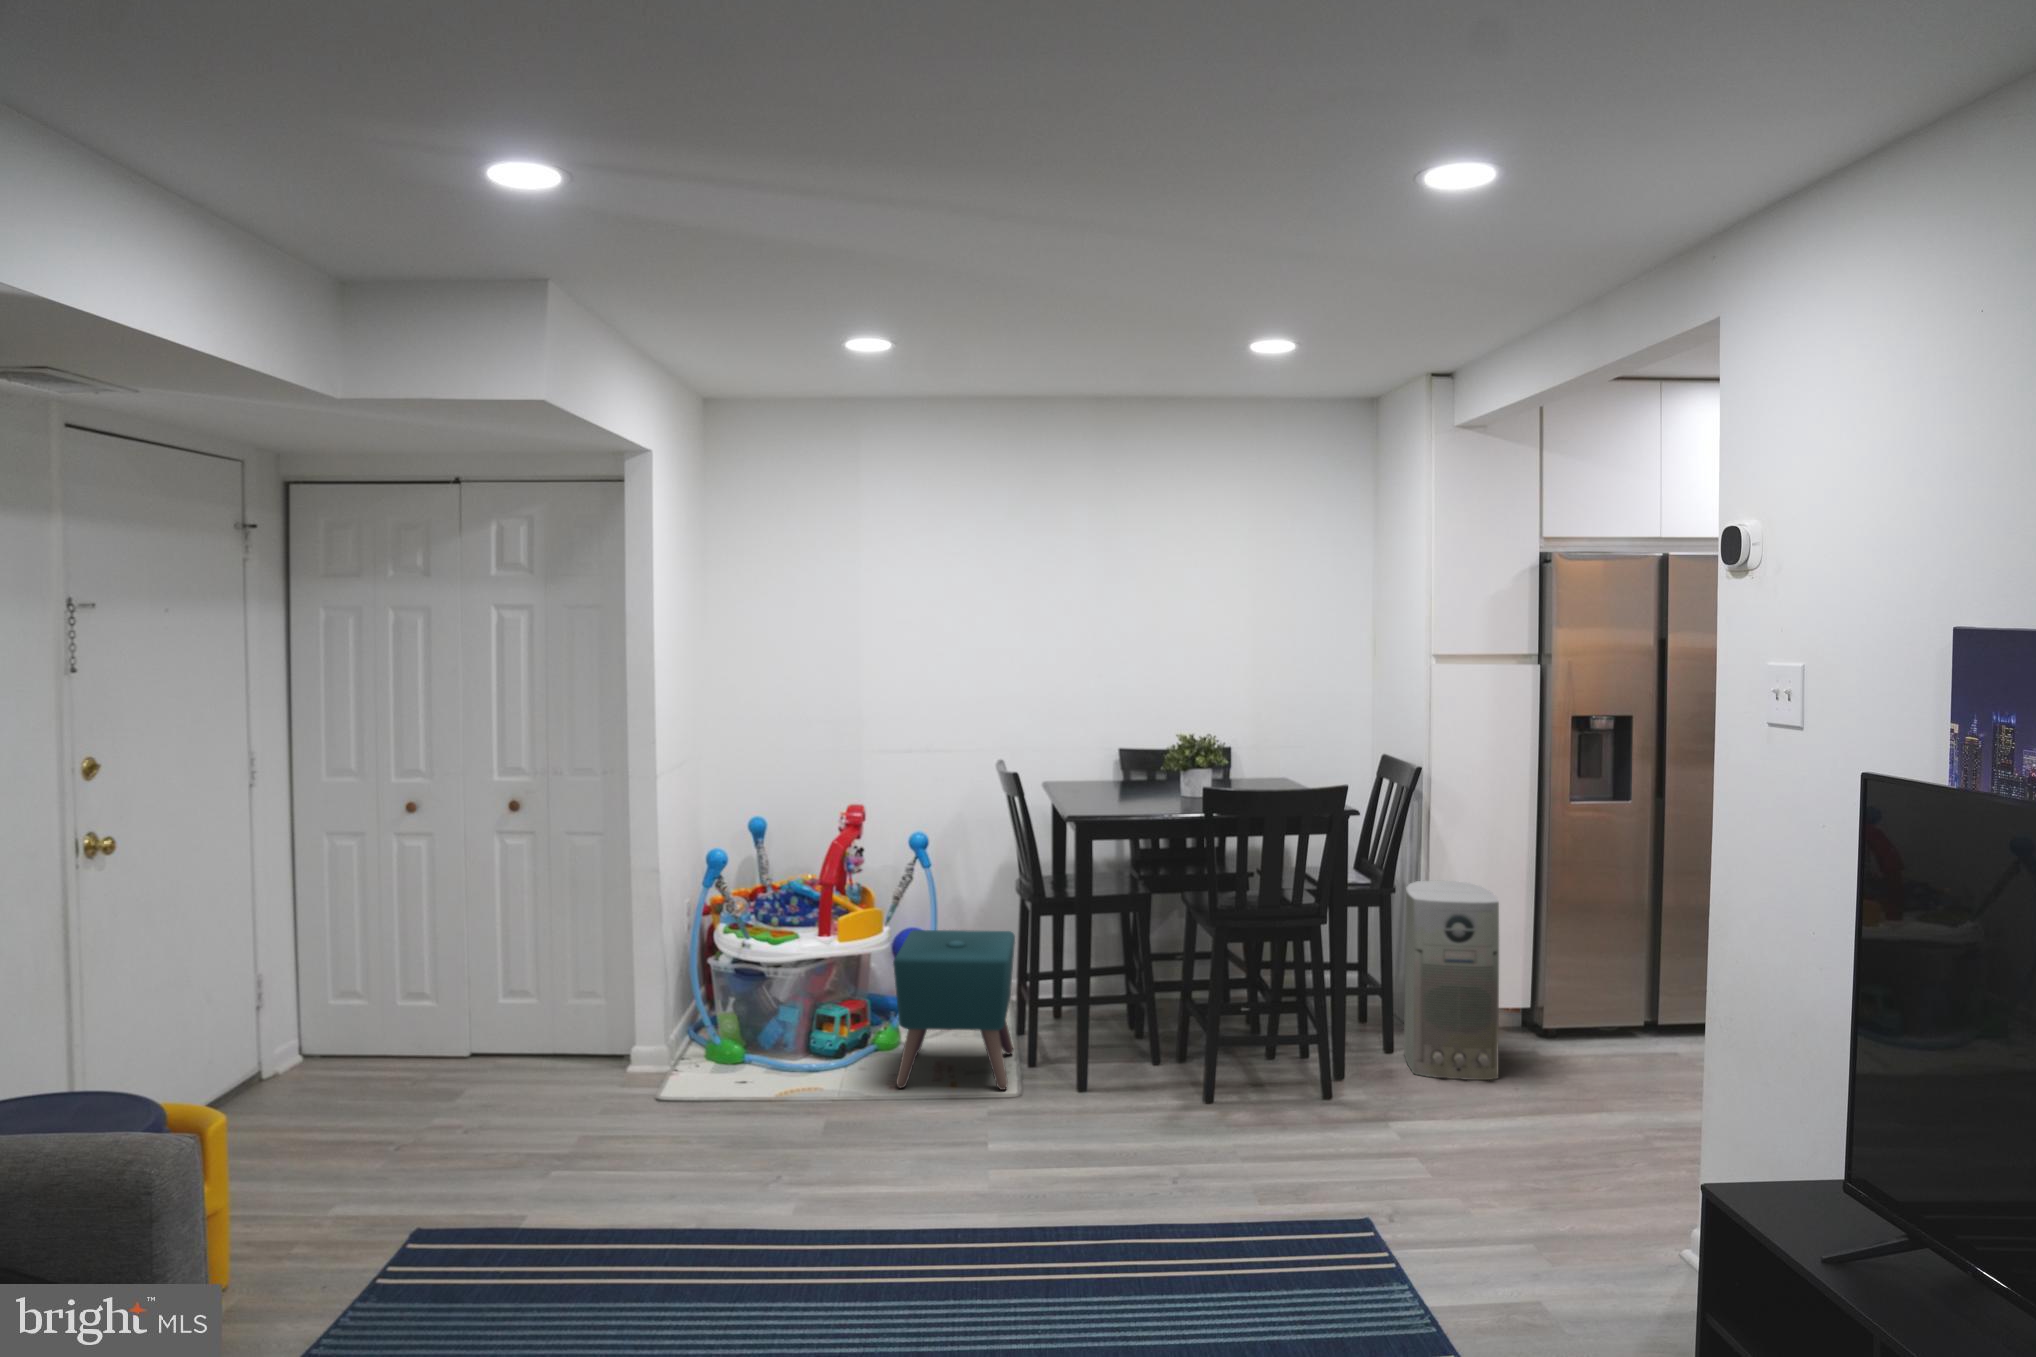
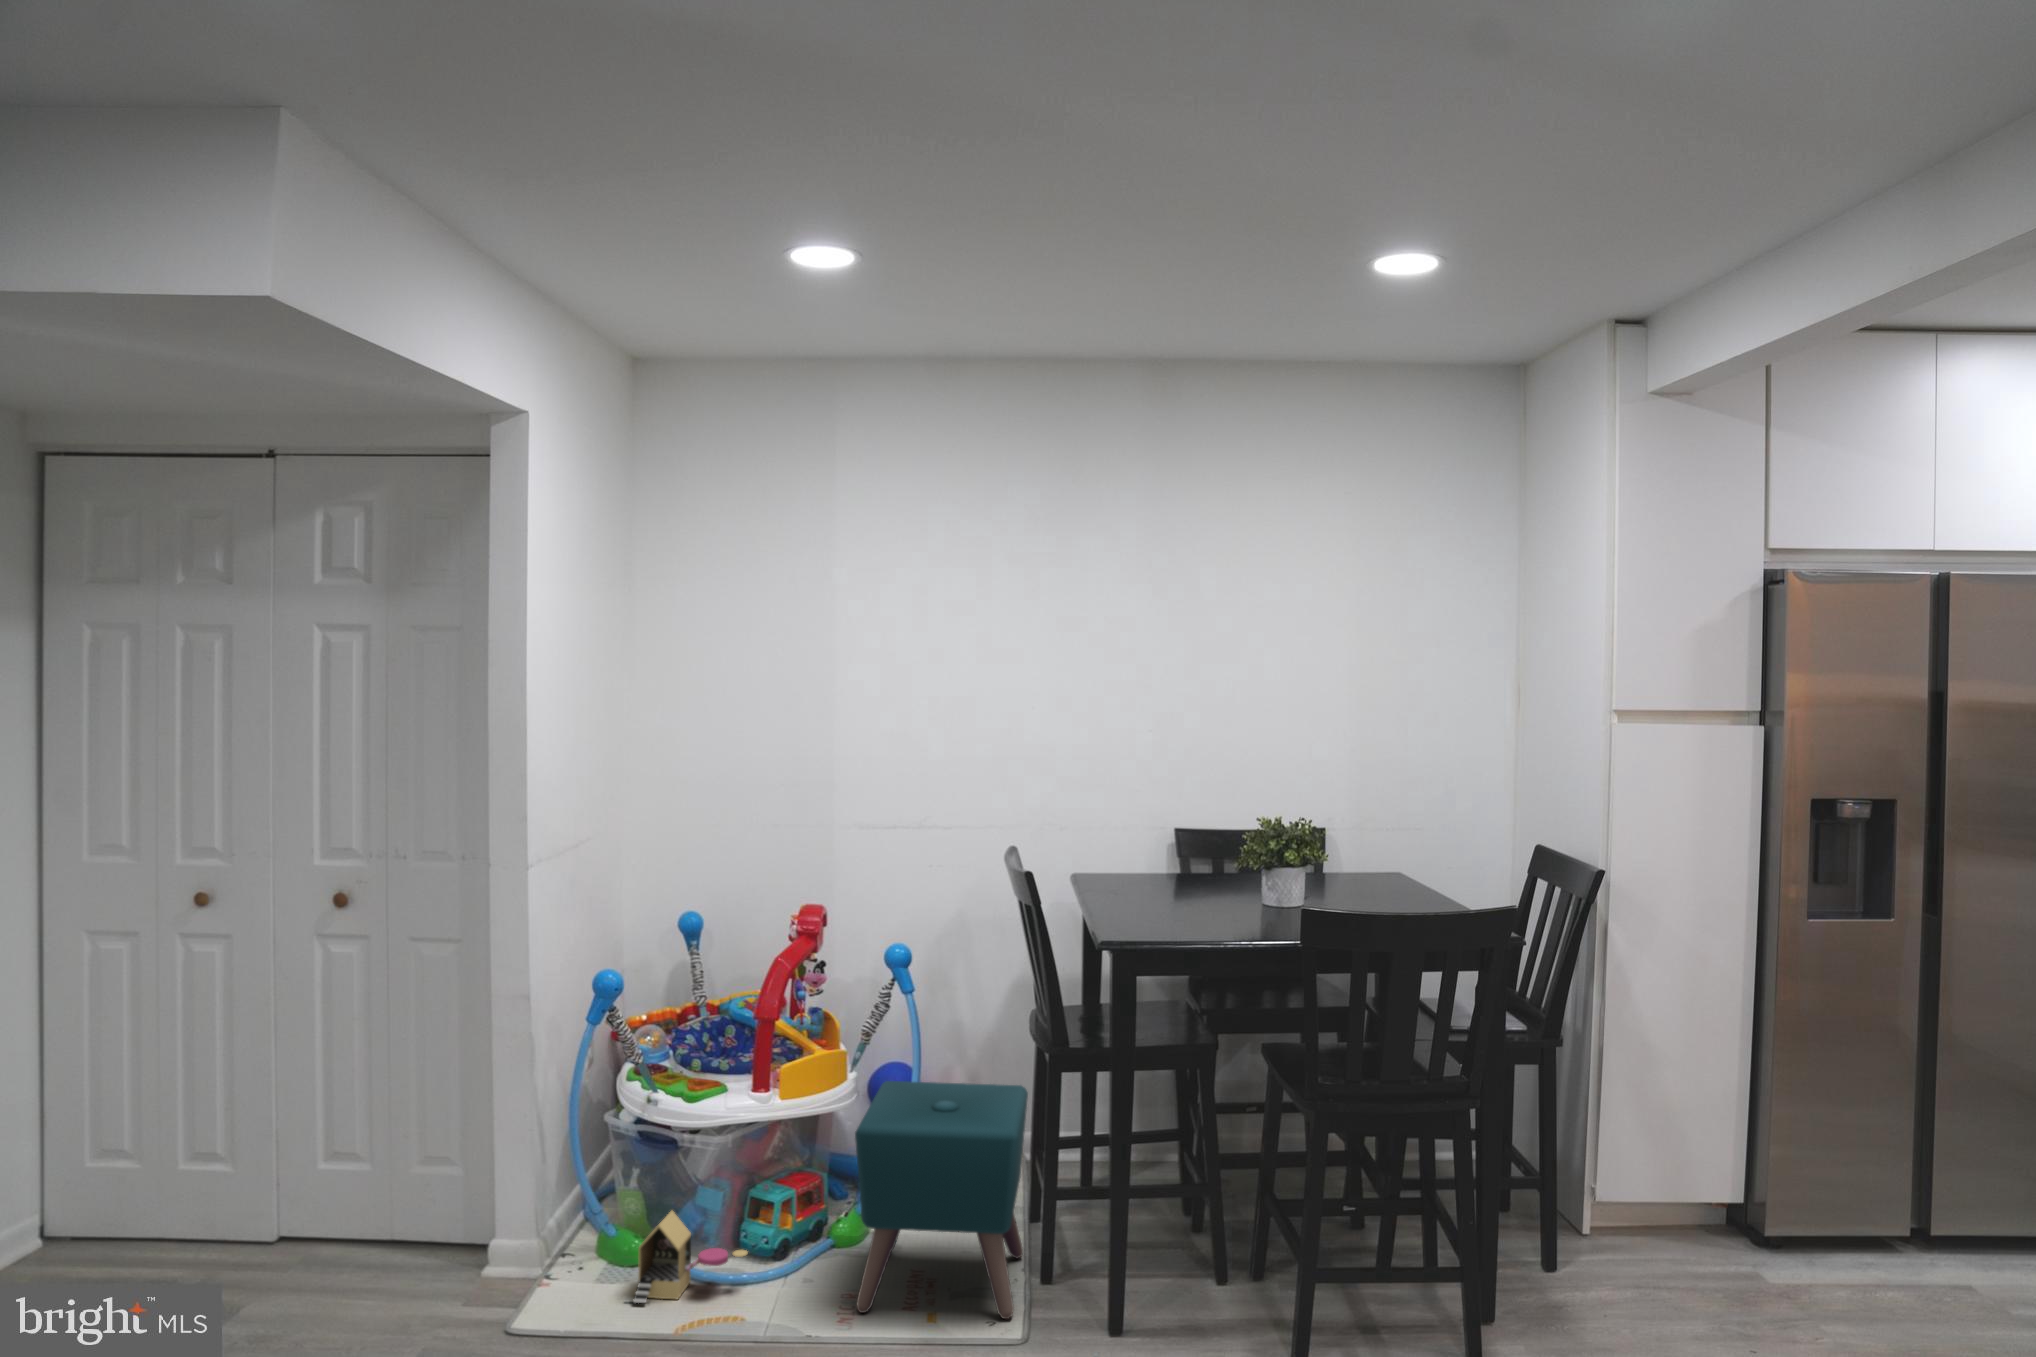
air purifier: present [1404,881,1499,1080] -> none [1571,1025,1714,1319]
toy house: none [737,1022,818,1085] -> present [634,1211,748,1303]

